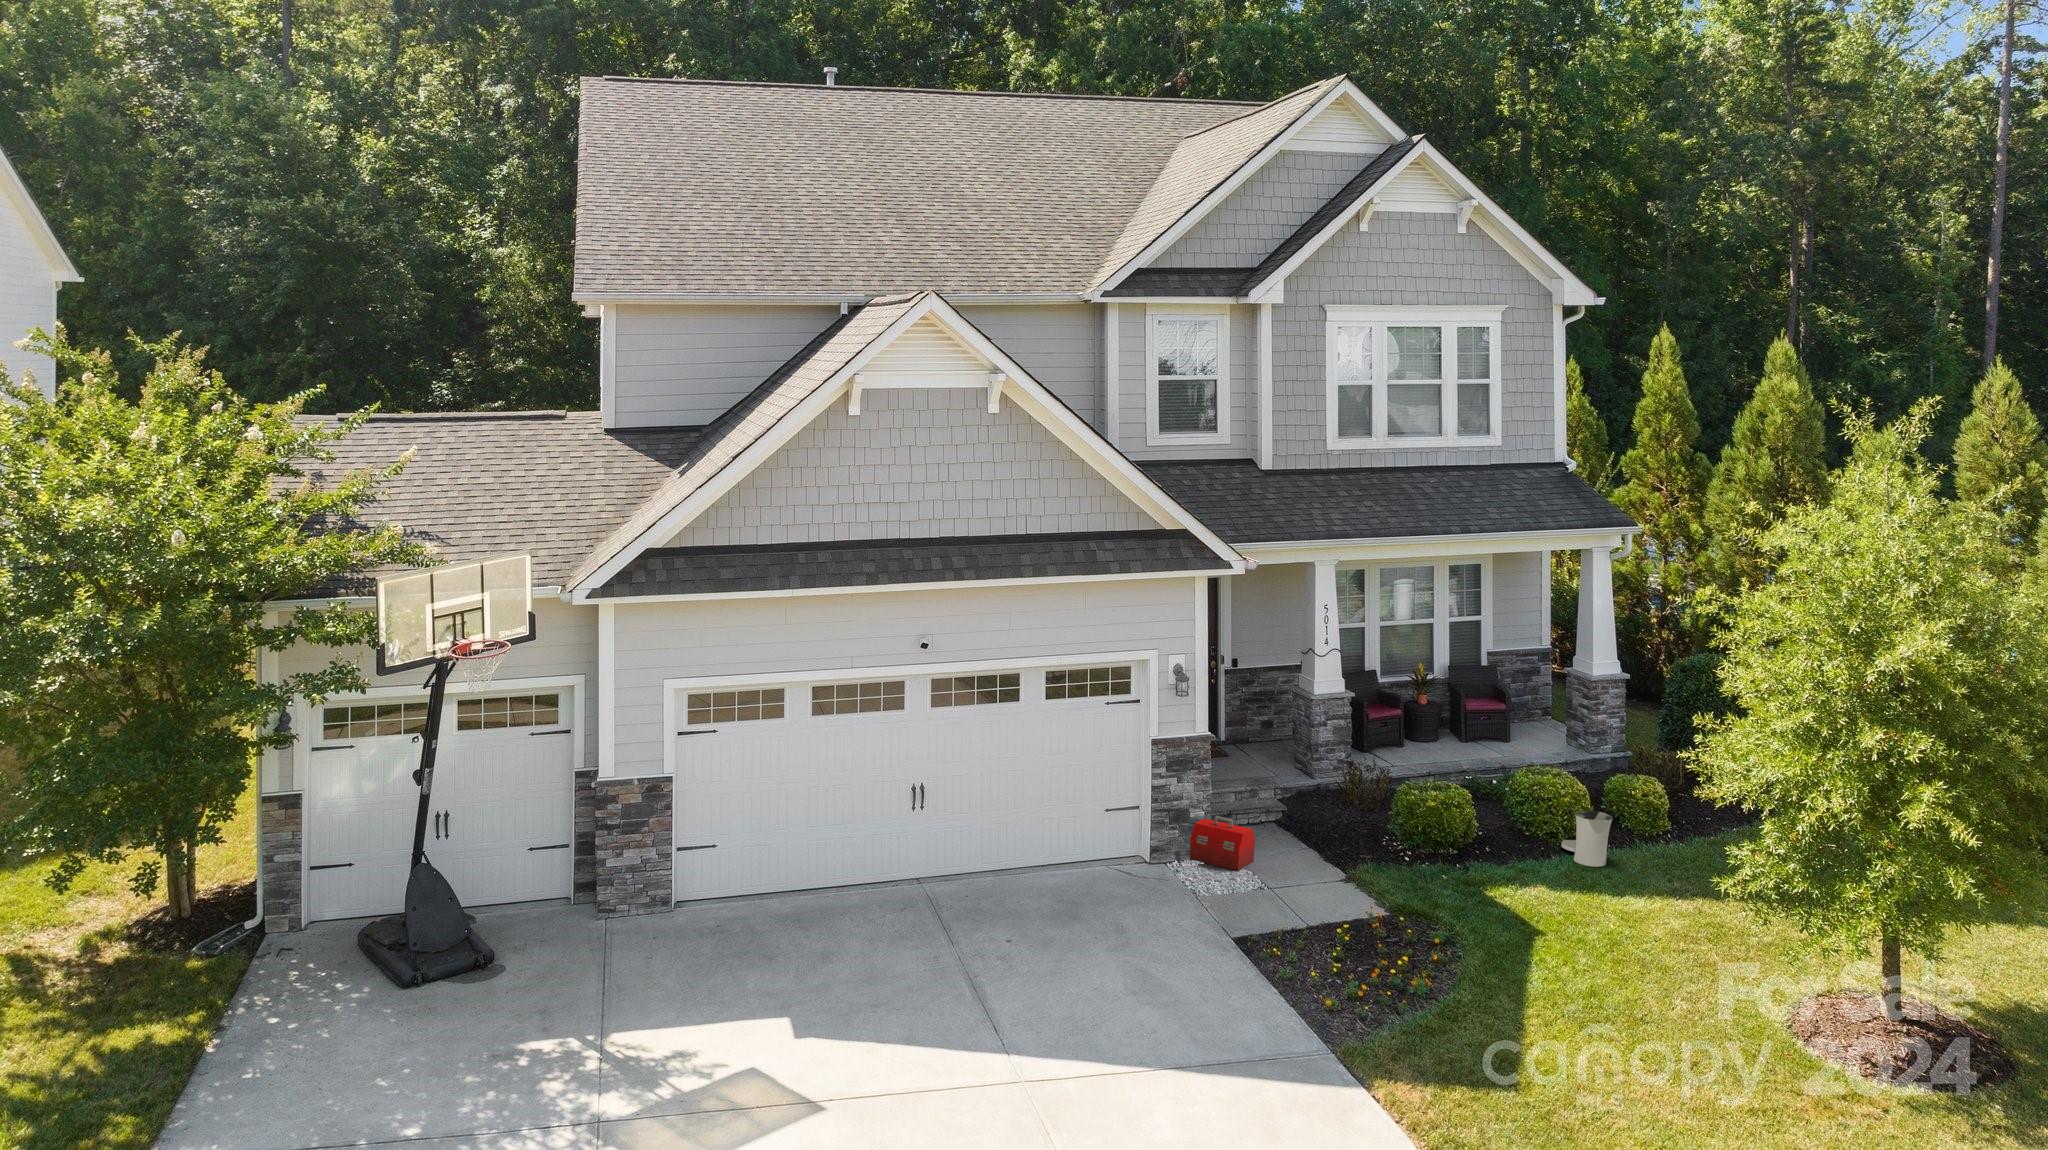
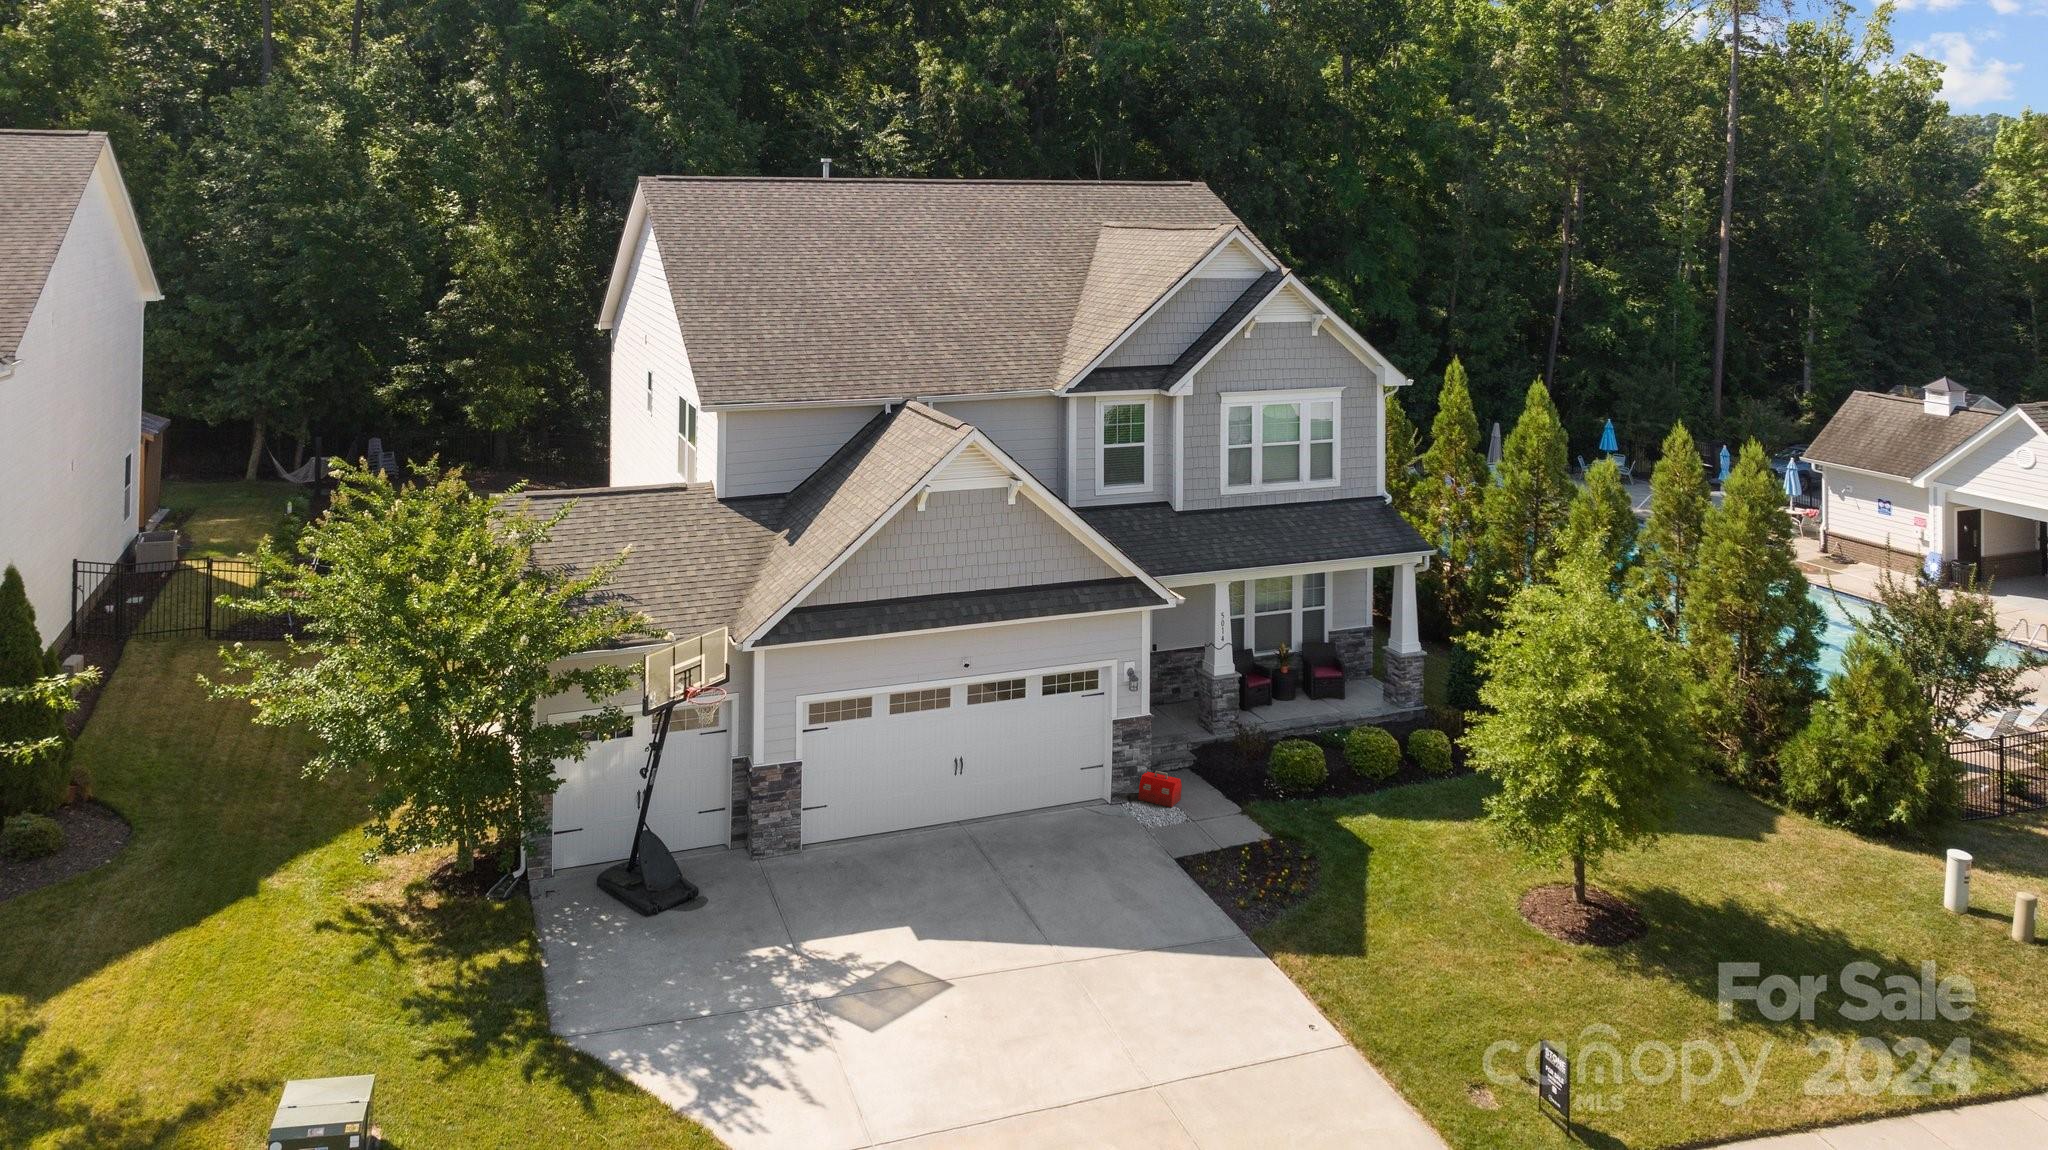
trash can: present [1562,811,1612,867] -> none [1381,760,1415,797]

